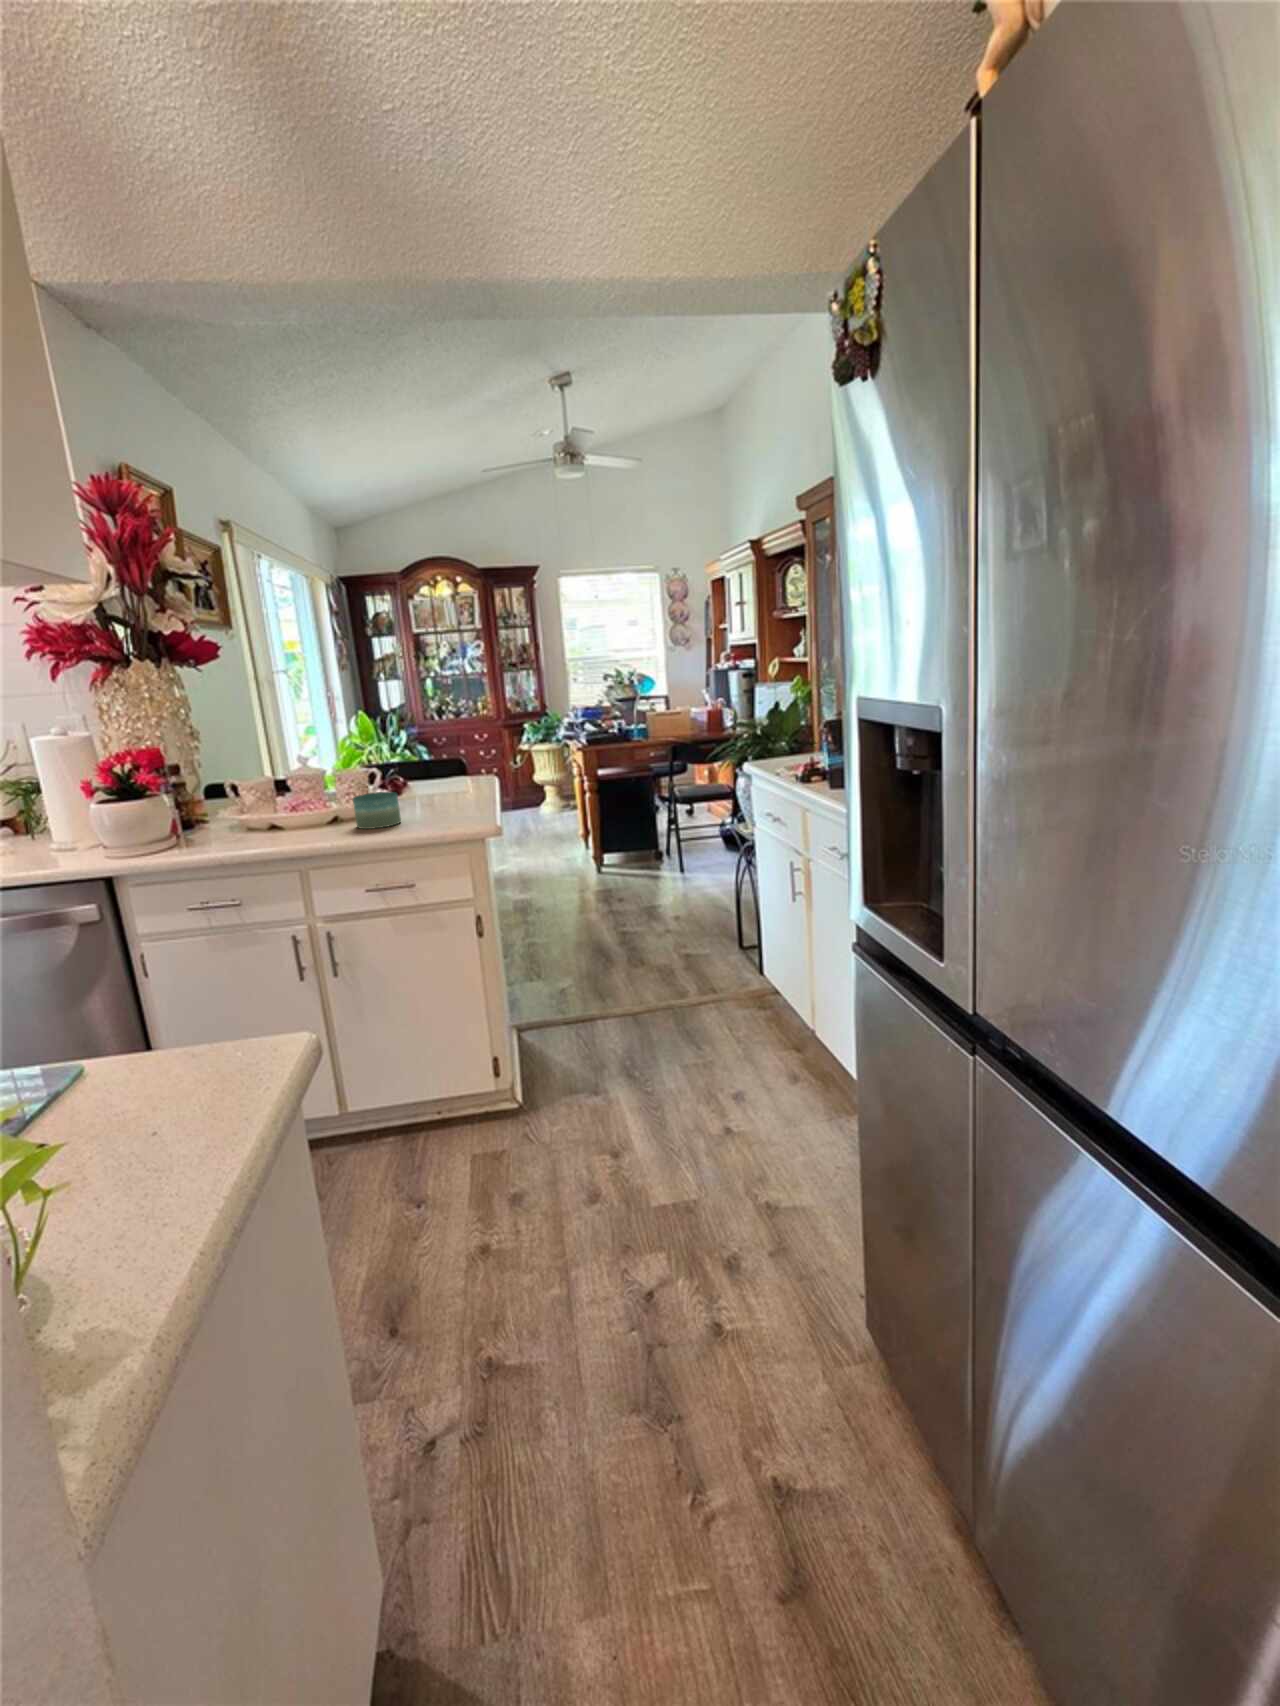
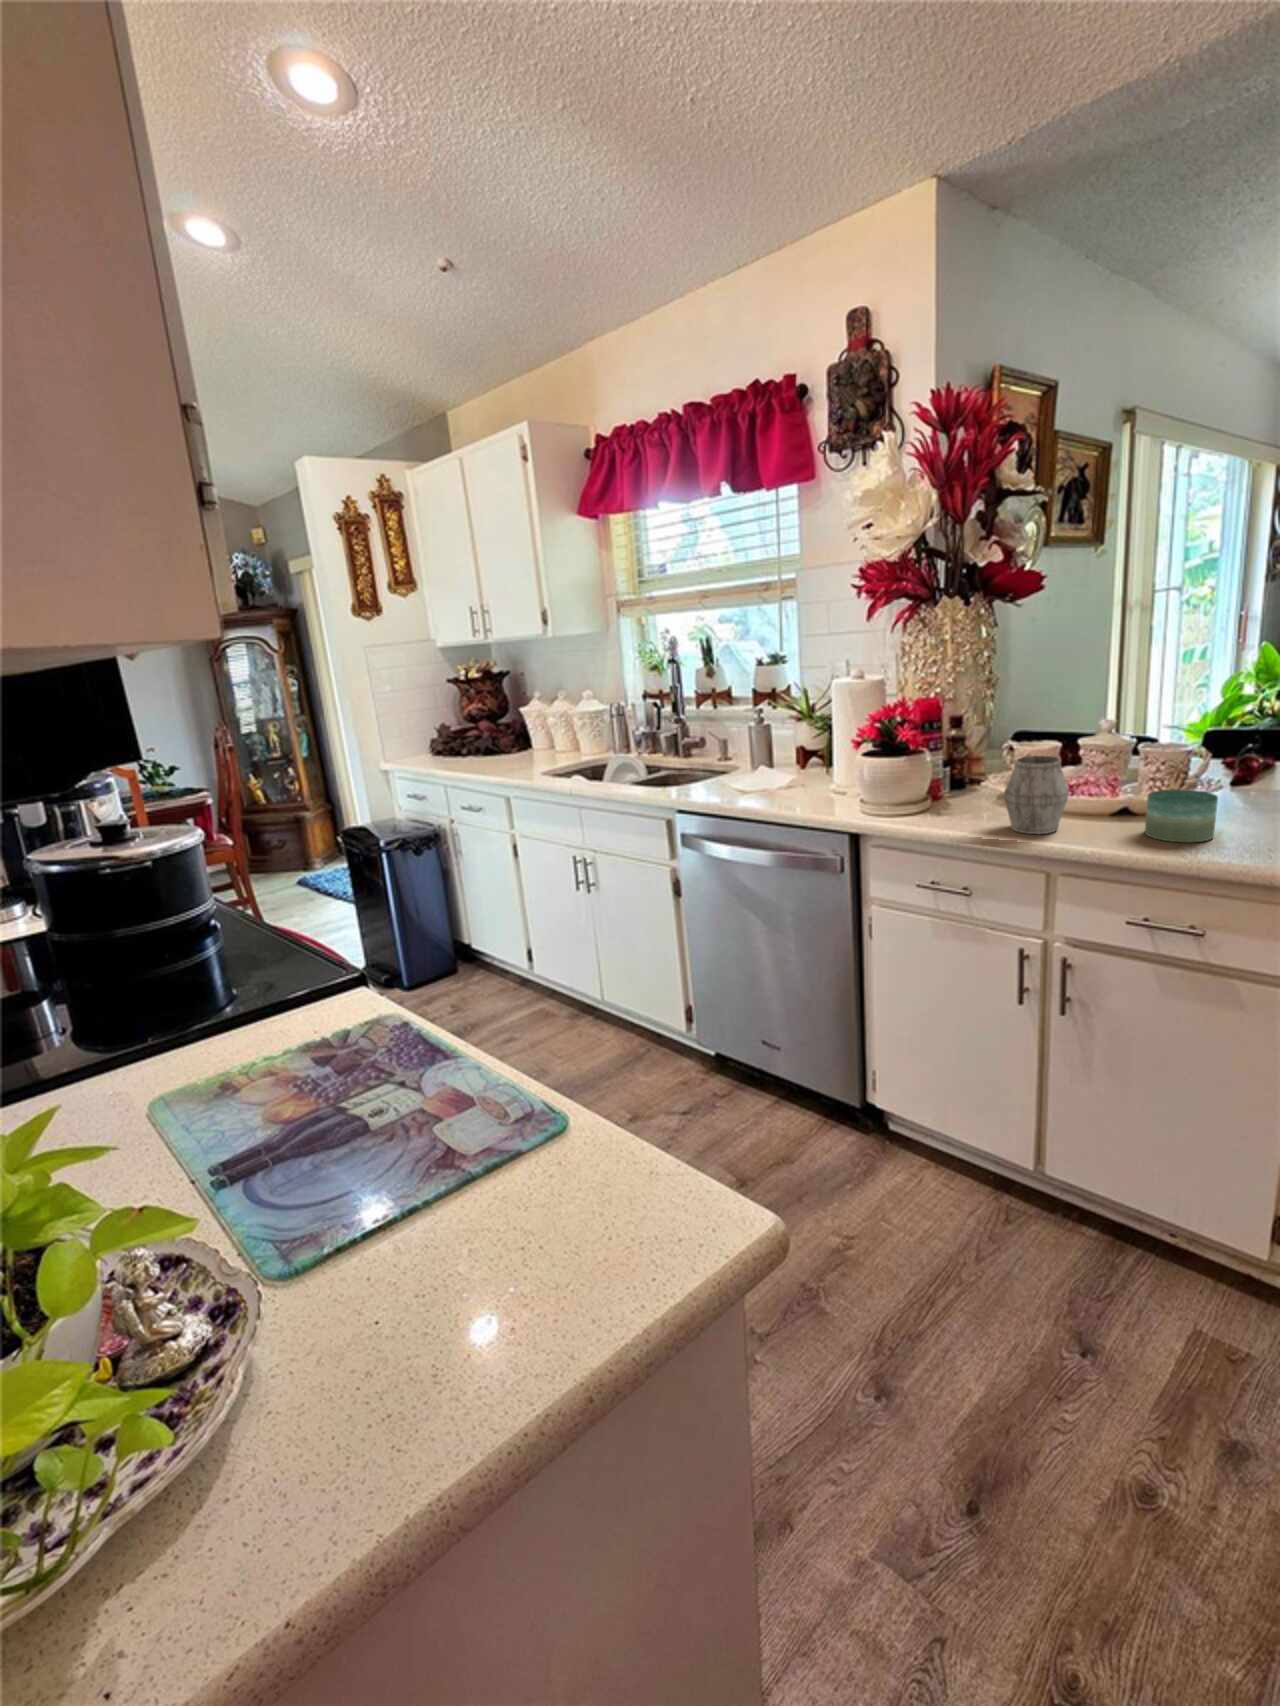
mug: none [247,780,299,844] -> present [1004,756,1069,834]

